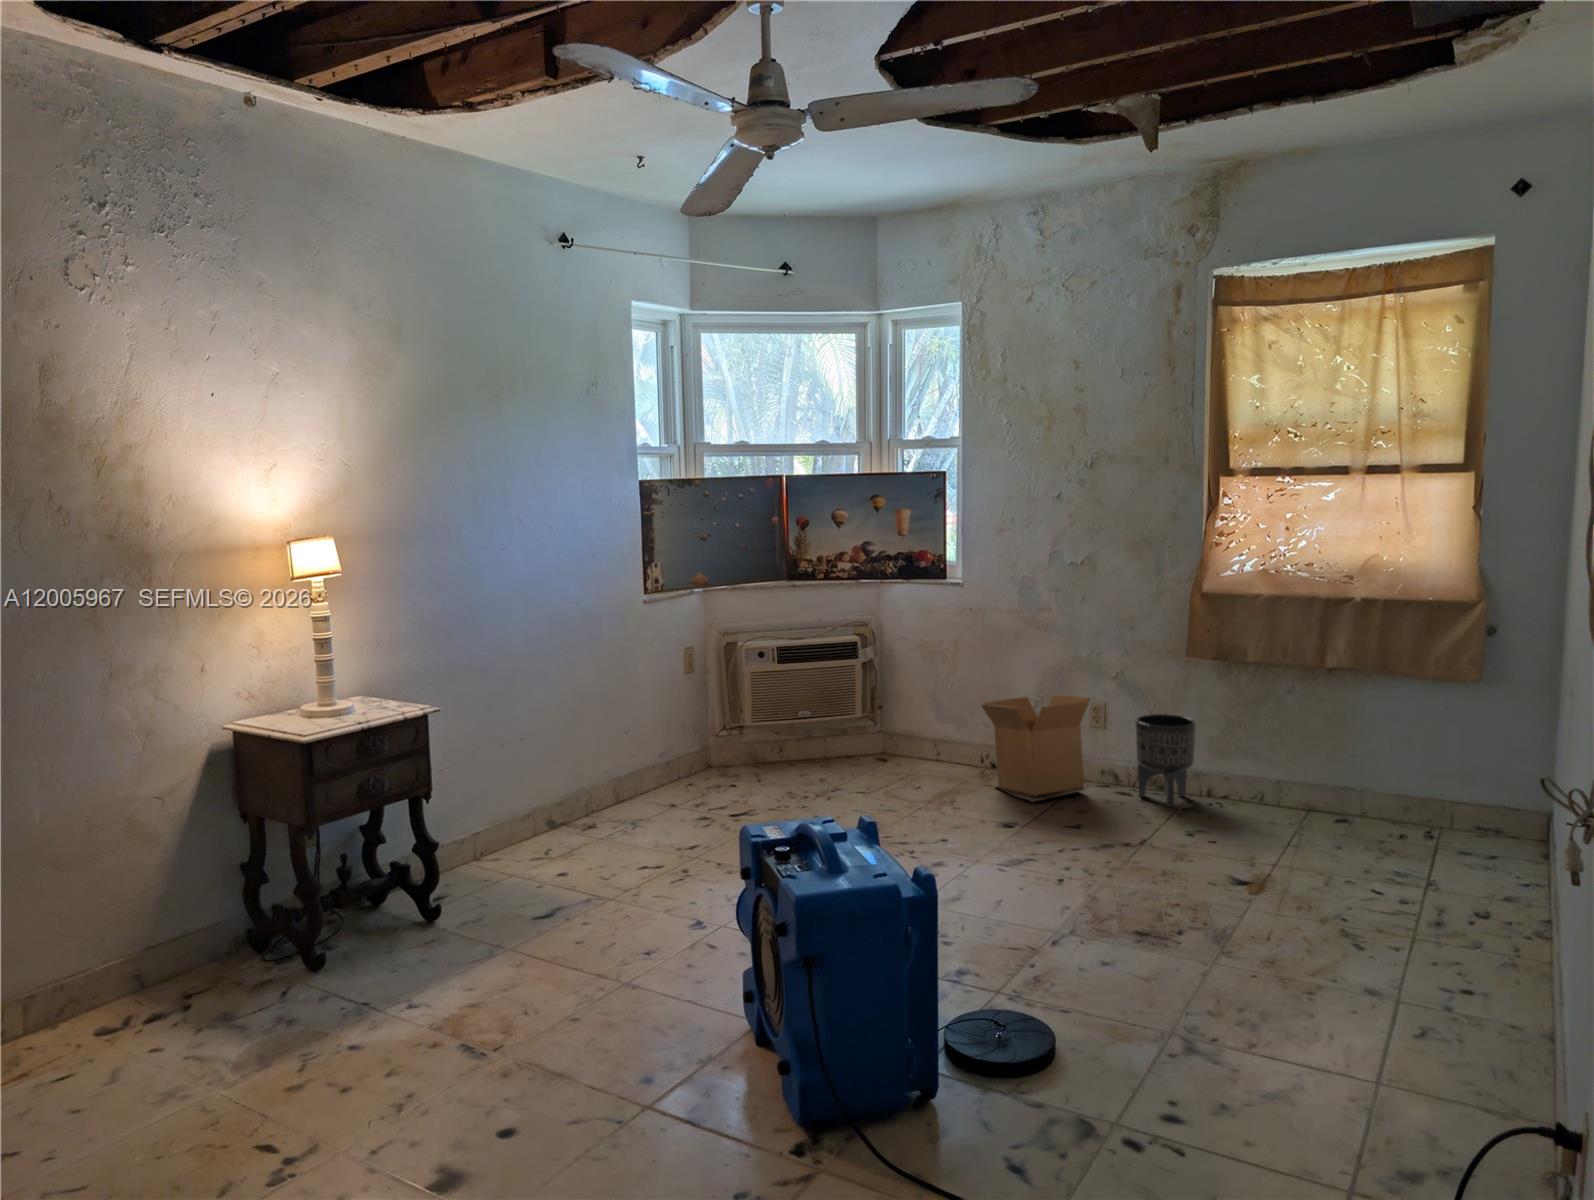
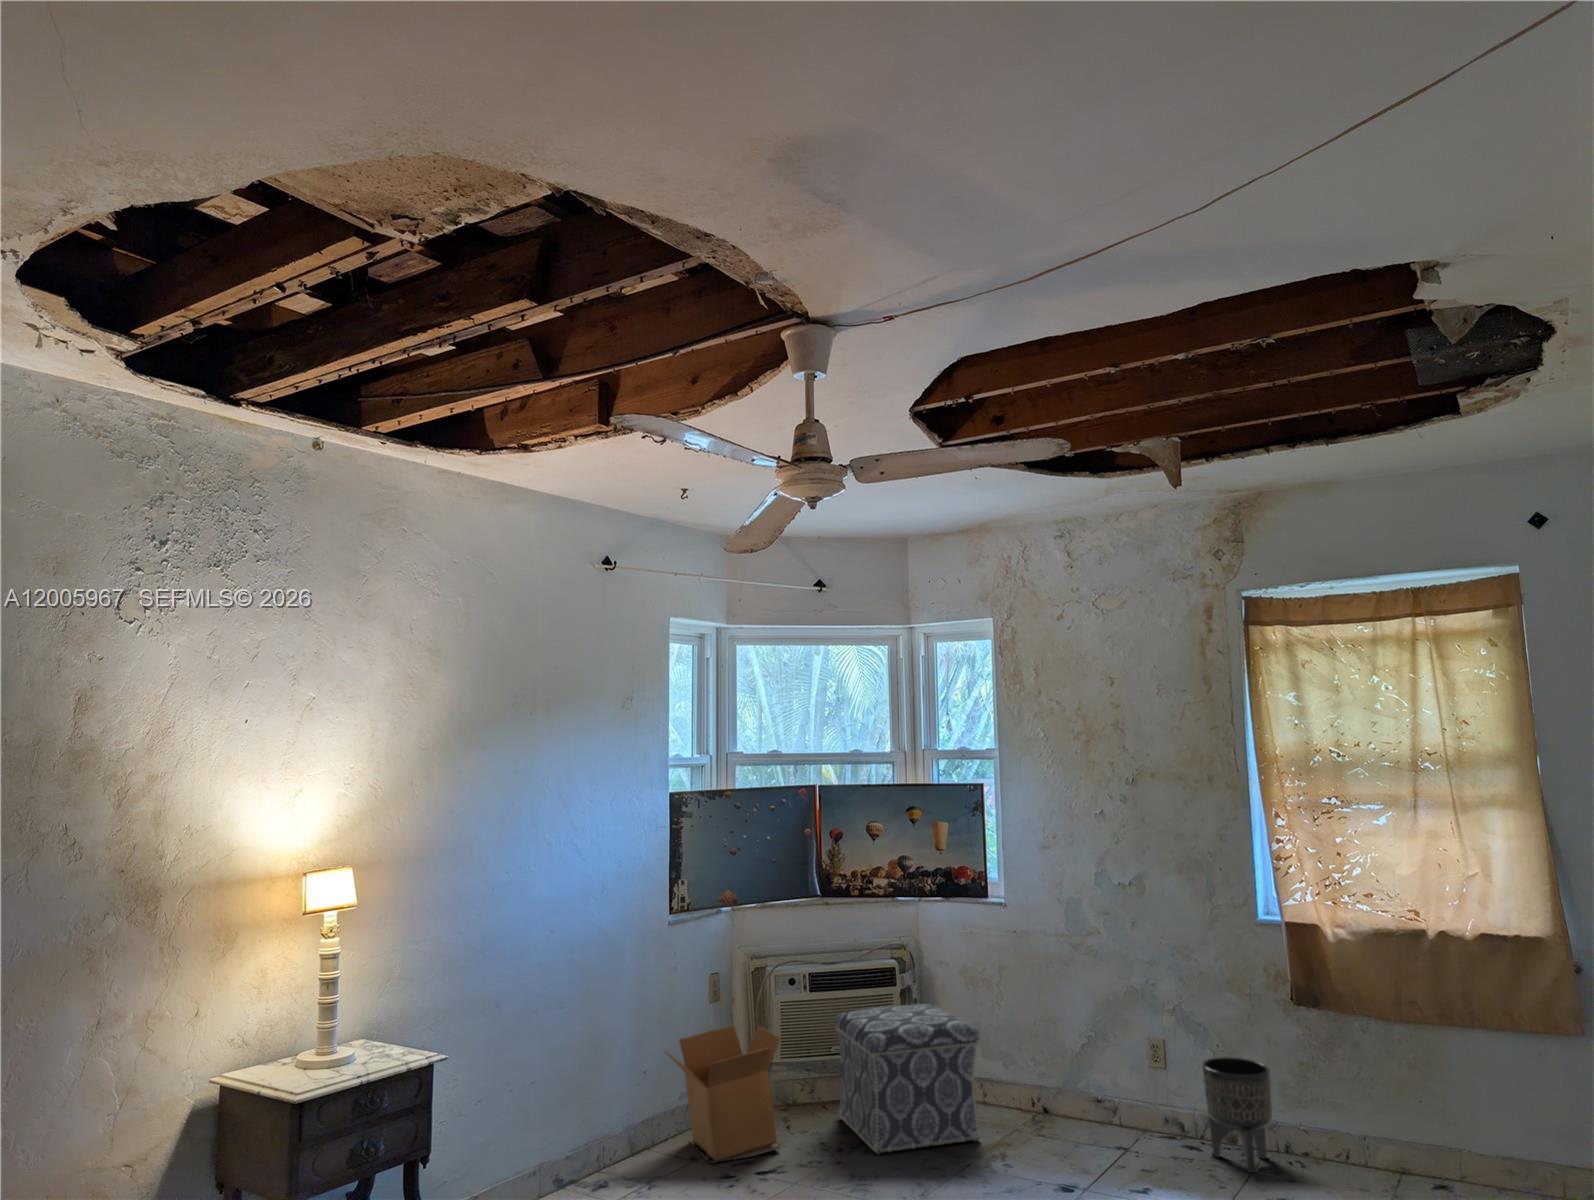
ottoman: none [802,676,934,799] -> present [835,1004,980,1154]
cardboard box: present [981,695,1090,802] -> present [665,1025,781,1163]

